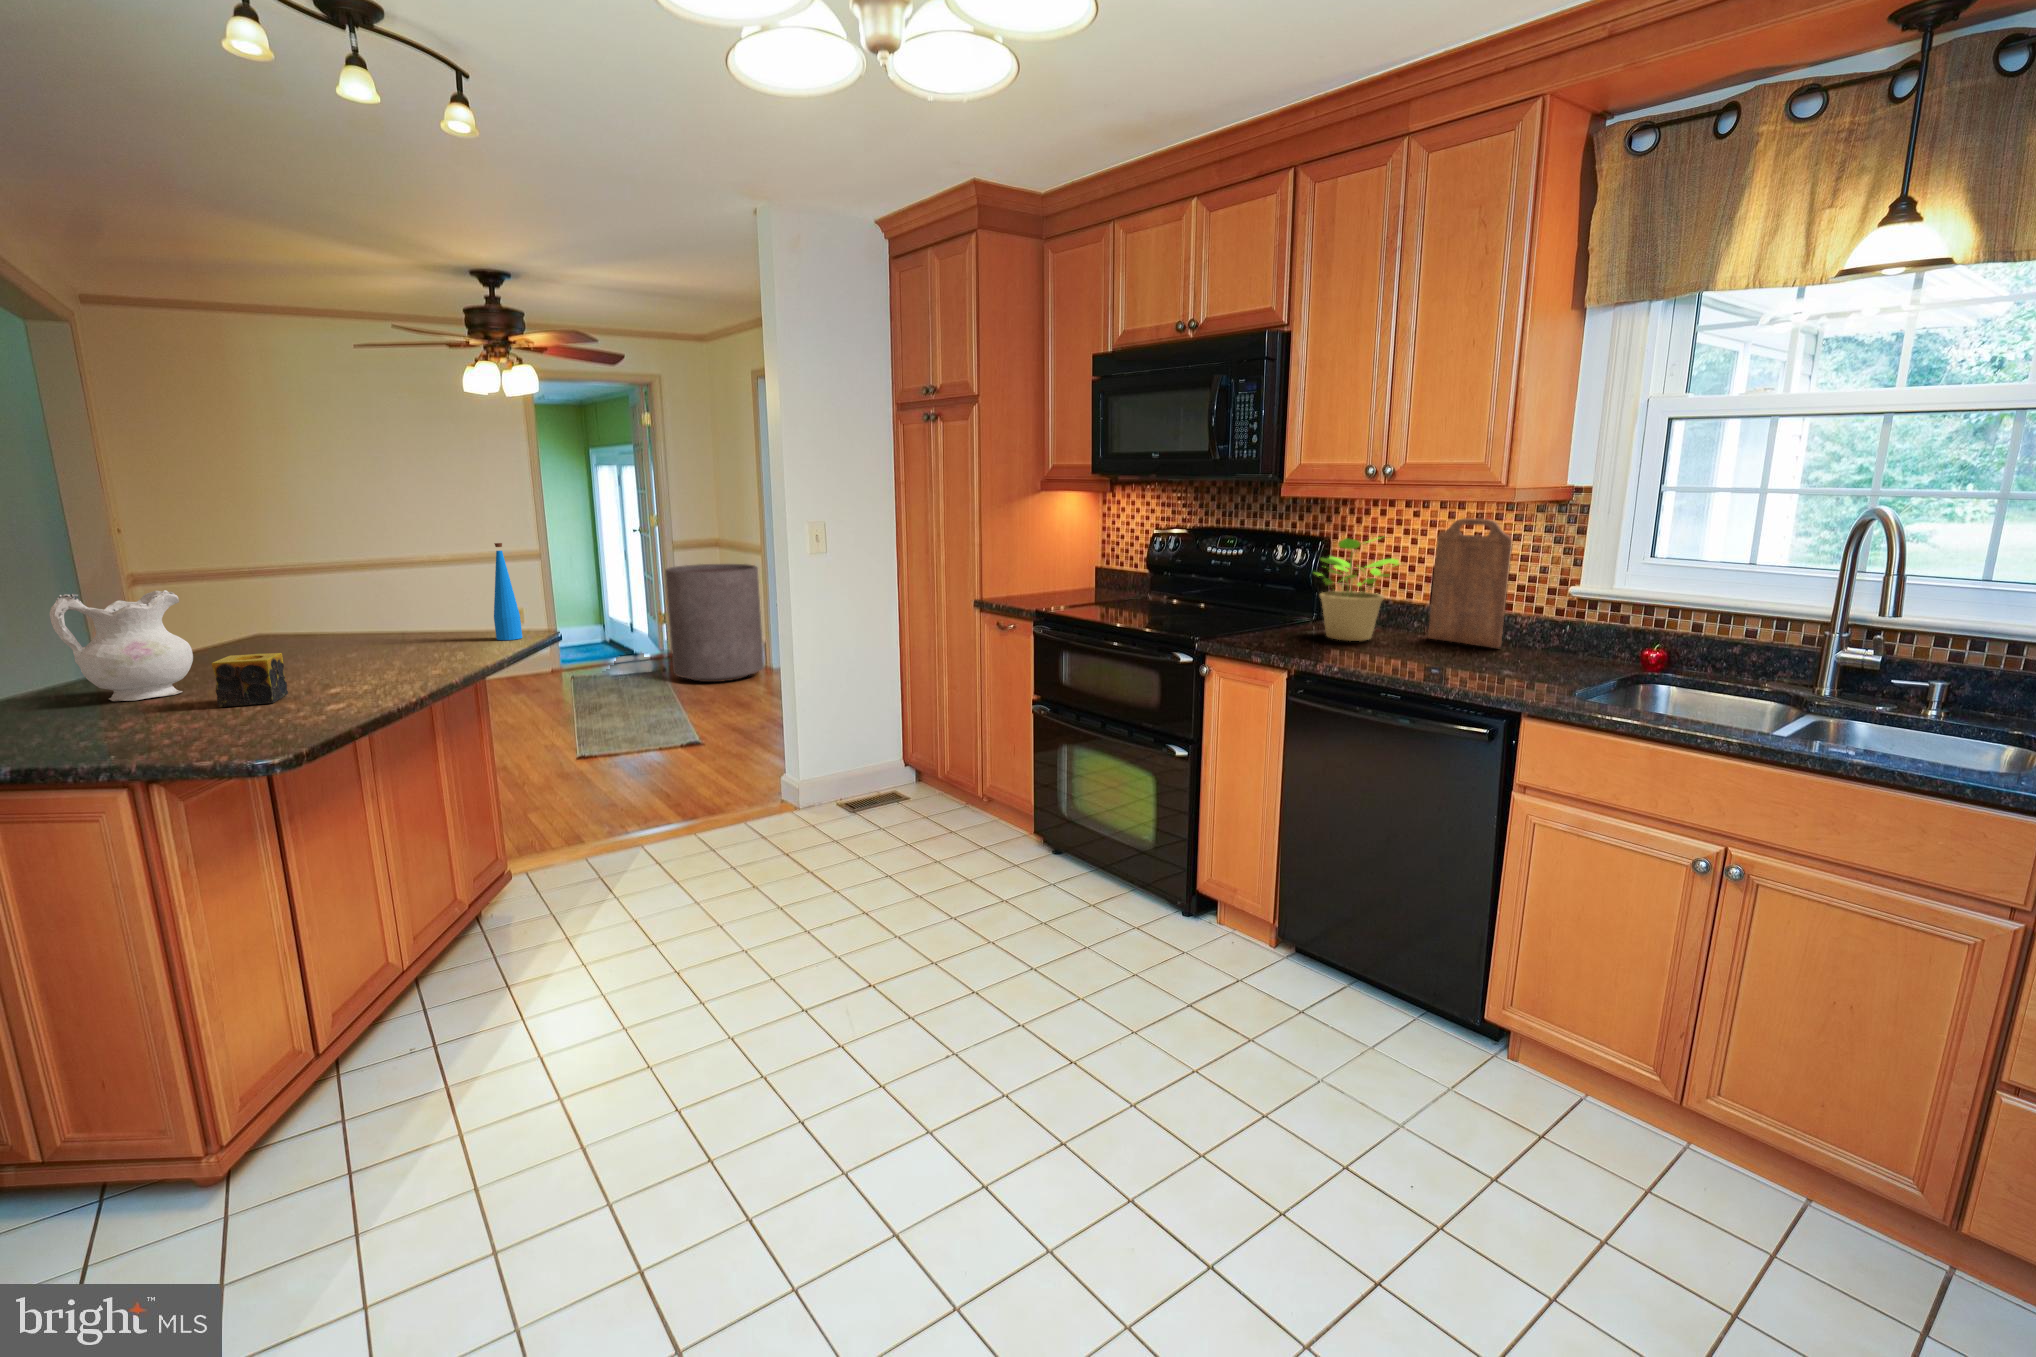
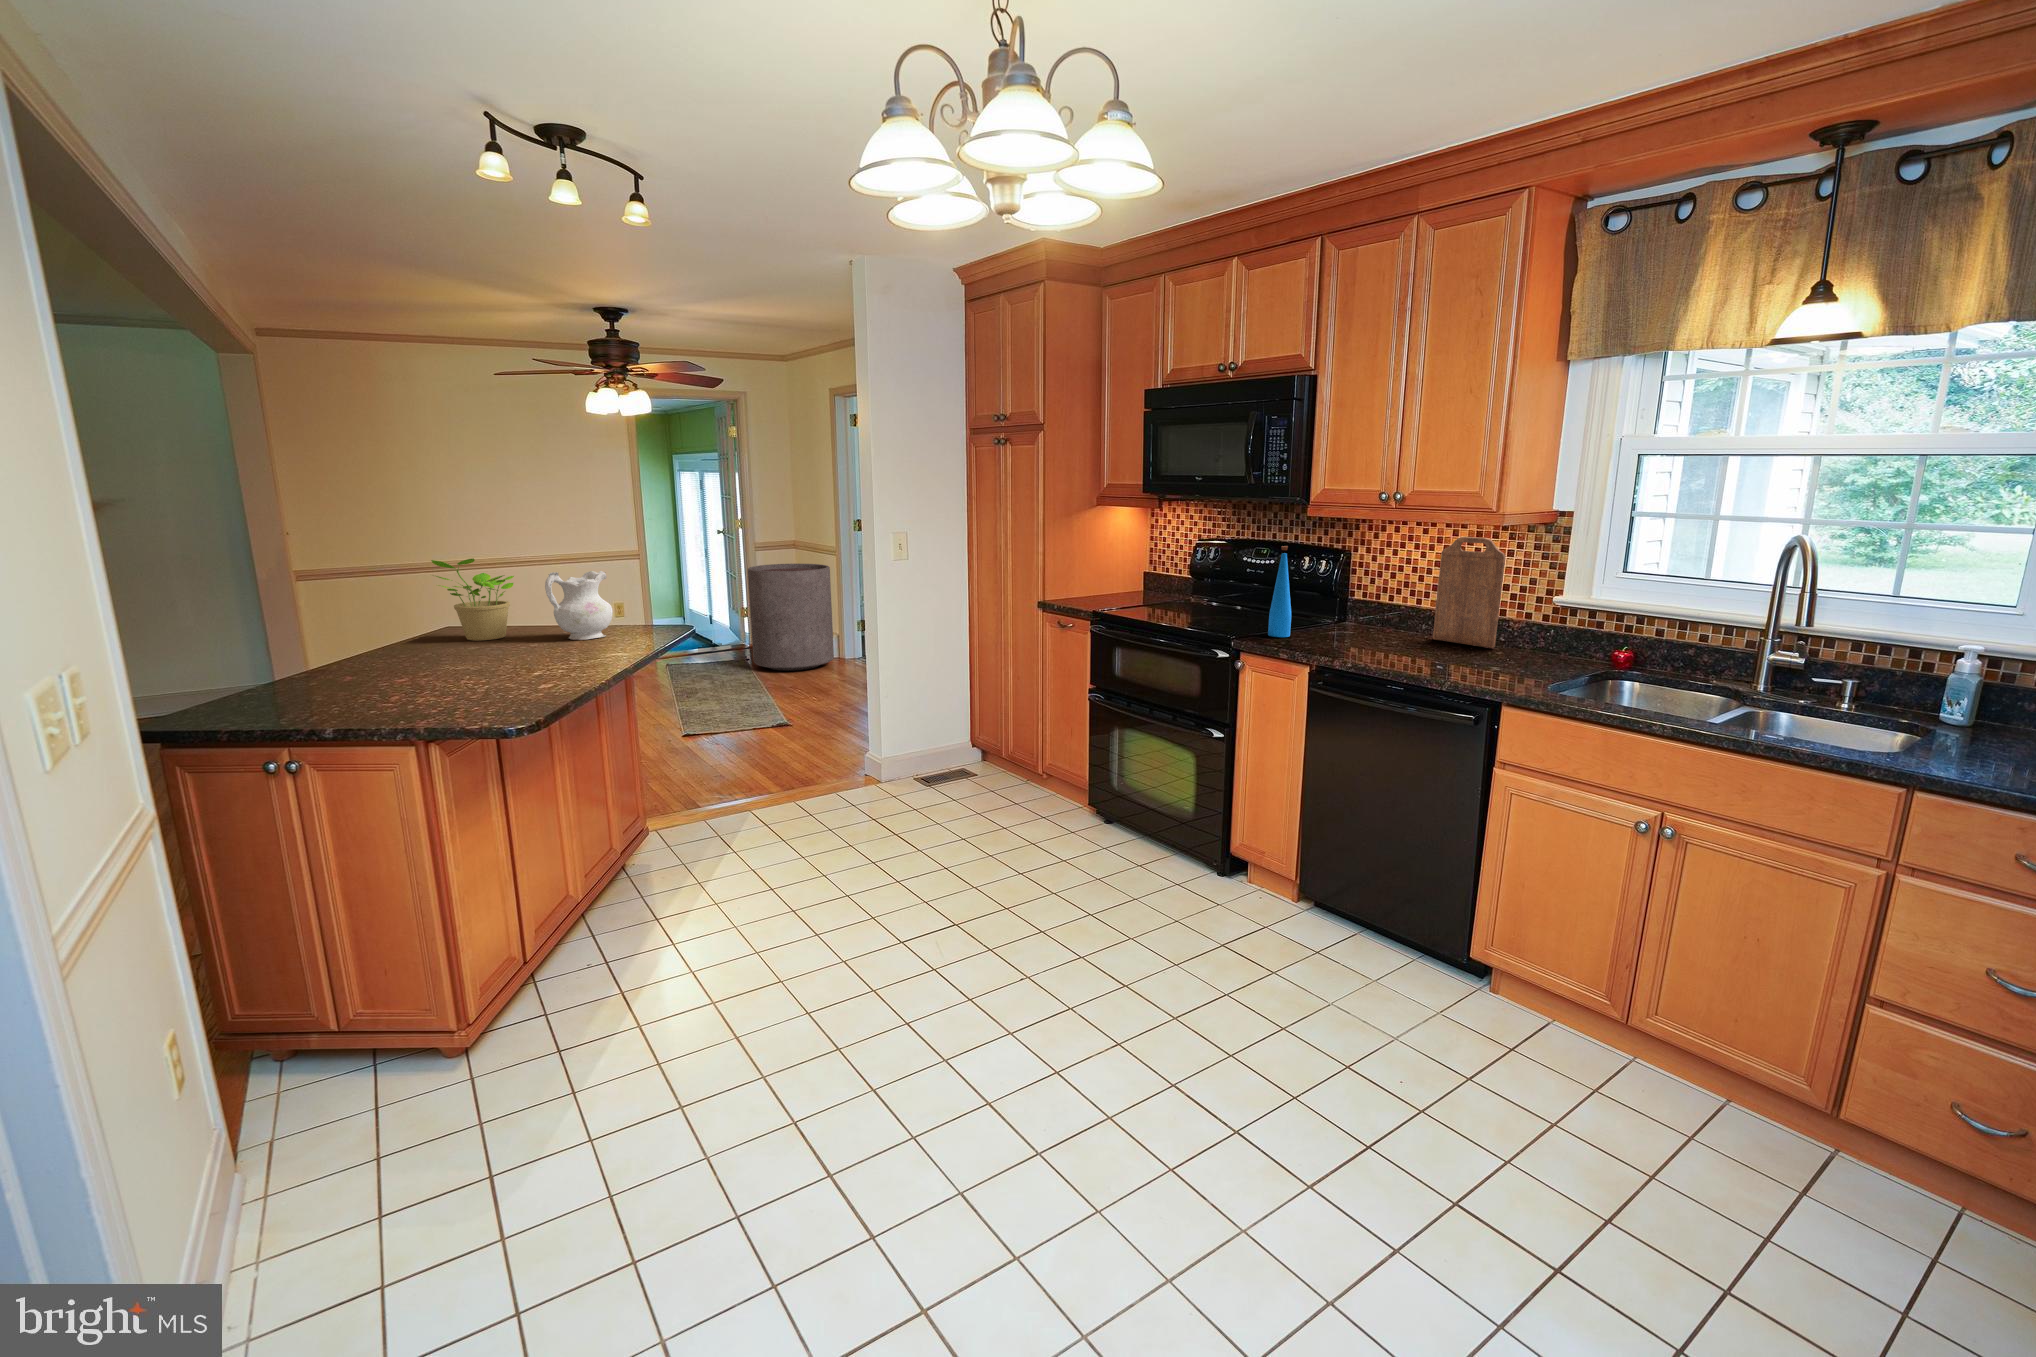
potted plant: present [1315,536,1400,641] -> present [431,558,514,641]
bottle: present [494,543,522,640] -> present [1268,546,1291,637]
ceramic pitcher: present [50,590,193,701] -> present [545,571,613,640]
candle: present [212,653,288,707] -> none [451,643,502,685]

